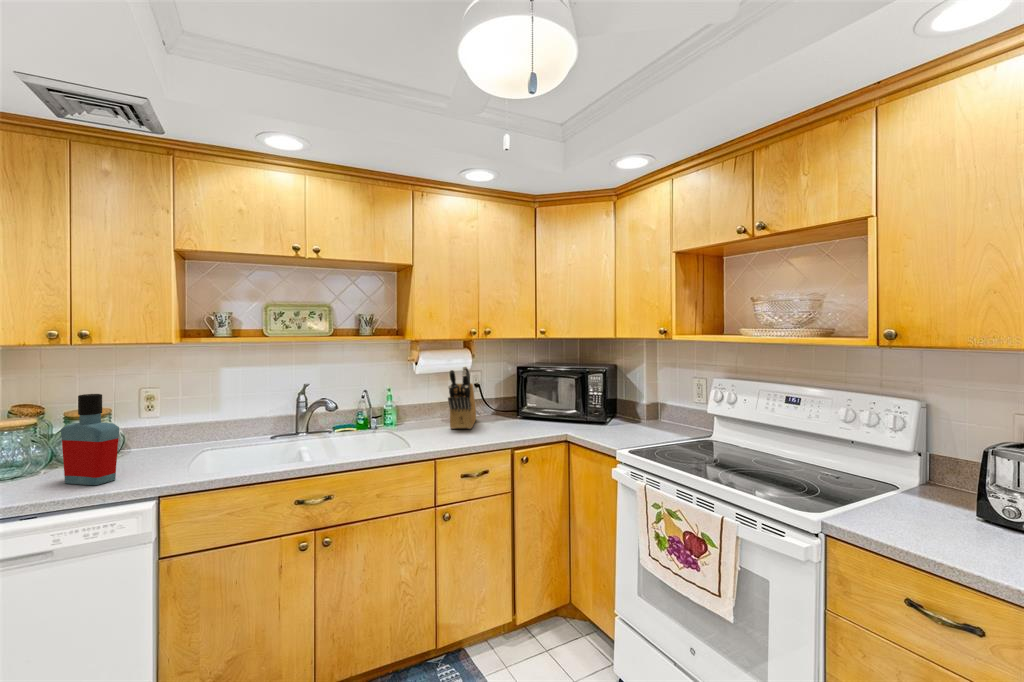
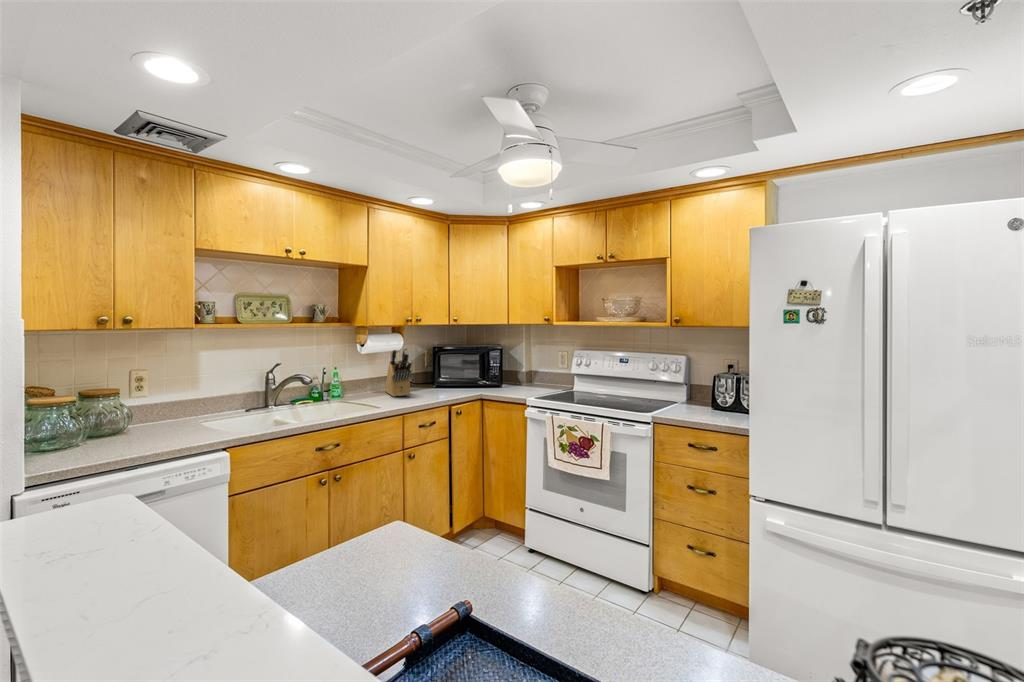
bottle: present [61,394,119,485] -> none [131,370,183,444]

